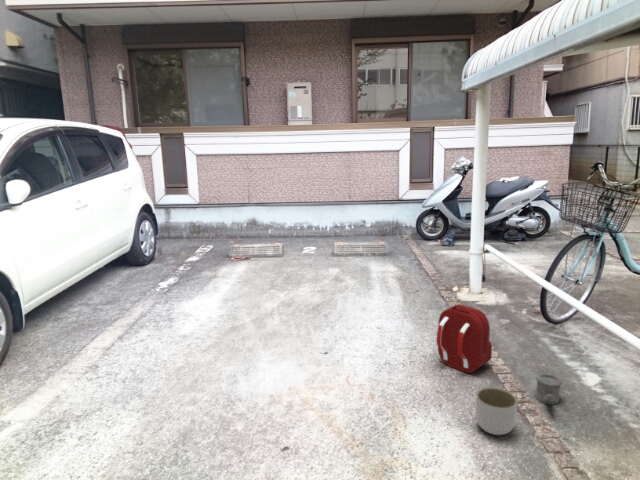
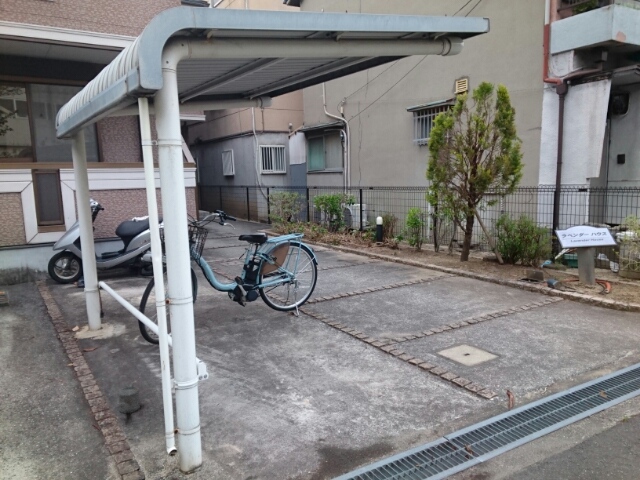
backpack: present [437,304,492,373] -> none [20,340,85,406]
planter: present [476,387,517,435] -> none [44,409,86,455]

